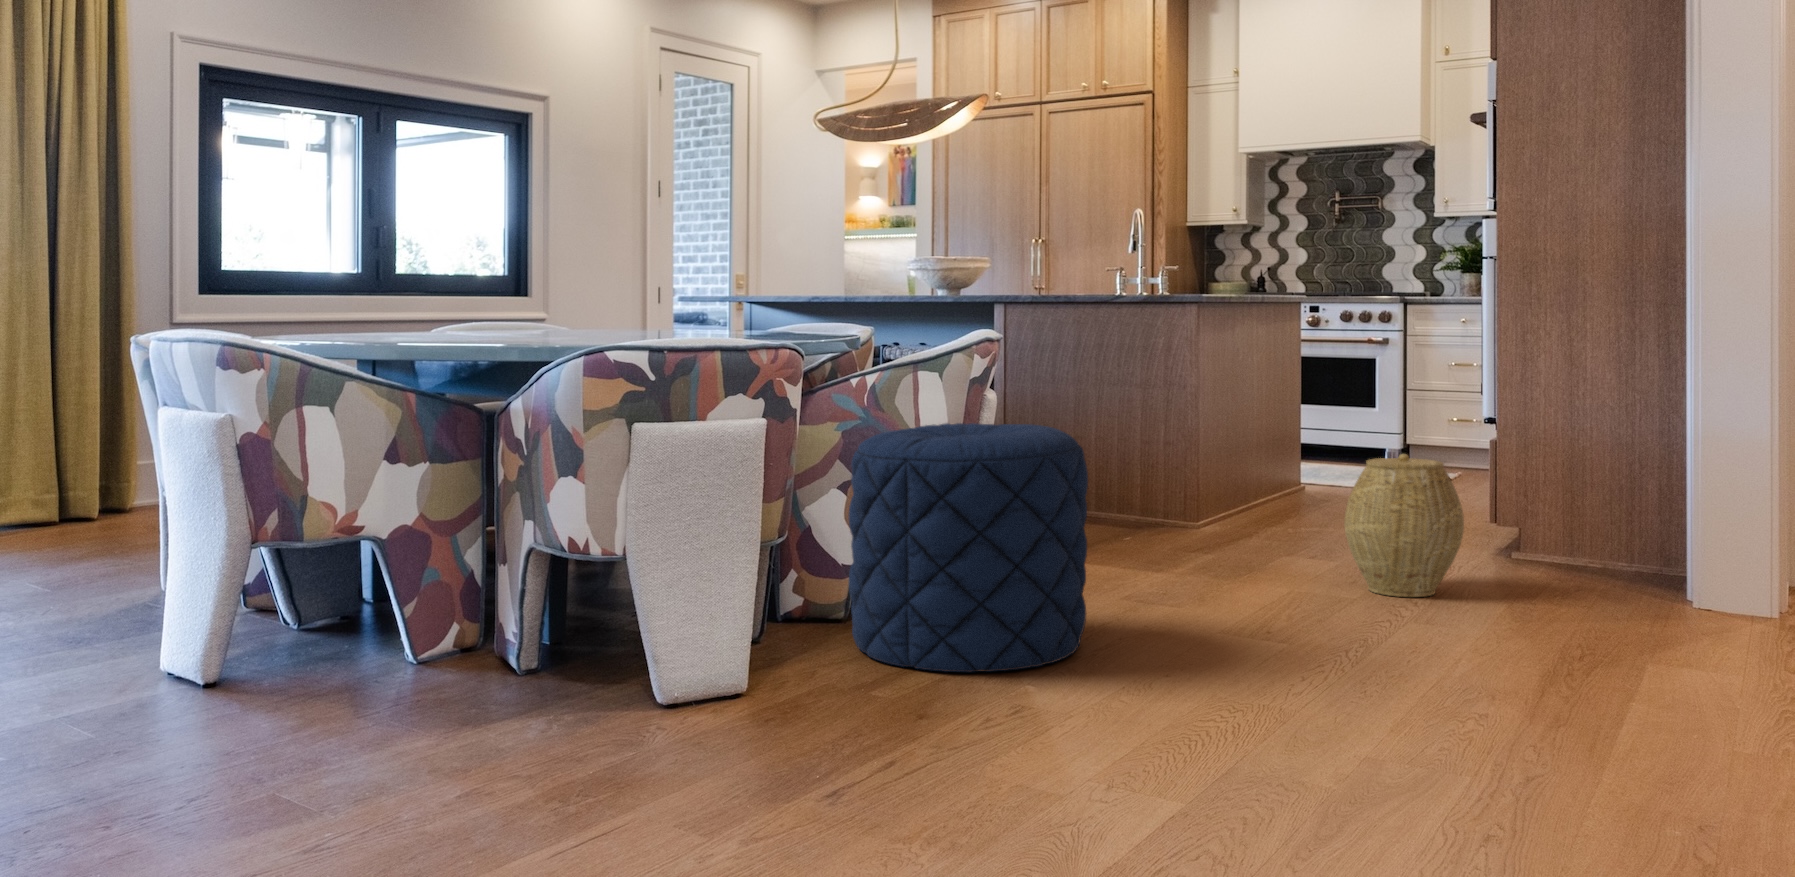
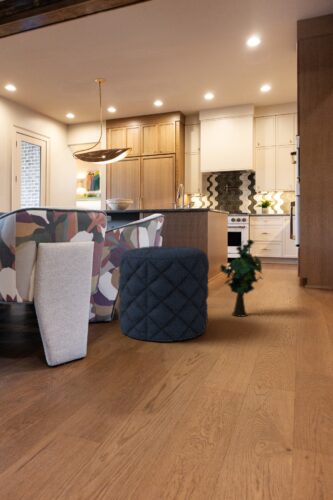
decorative plant: none [1150,402,1284,624] -> present [220,240,262,316]
woven basket: present [1344,454,1464,597] -> none [269,257,308,304]

